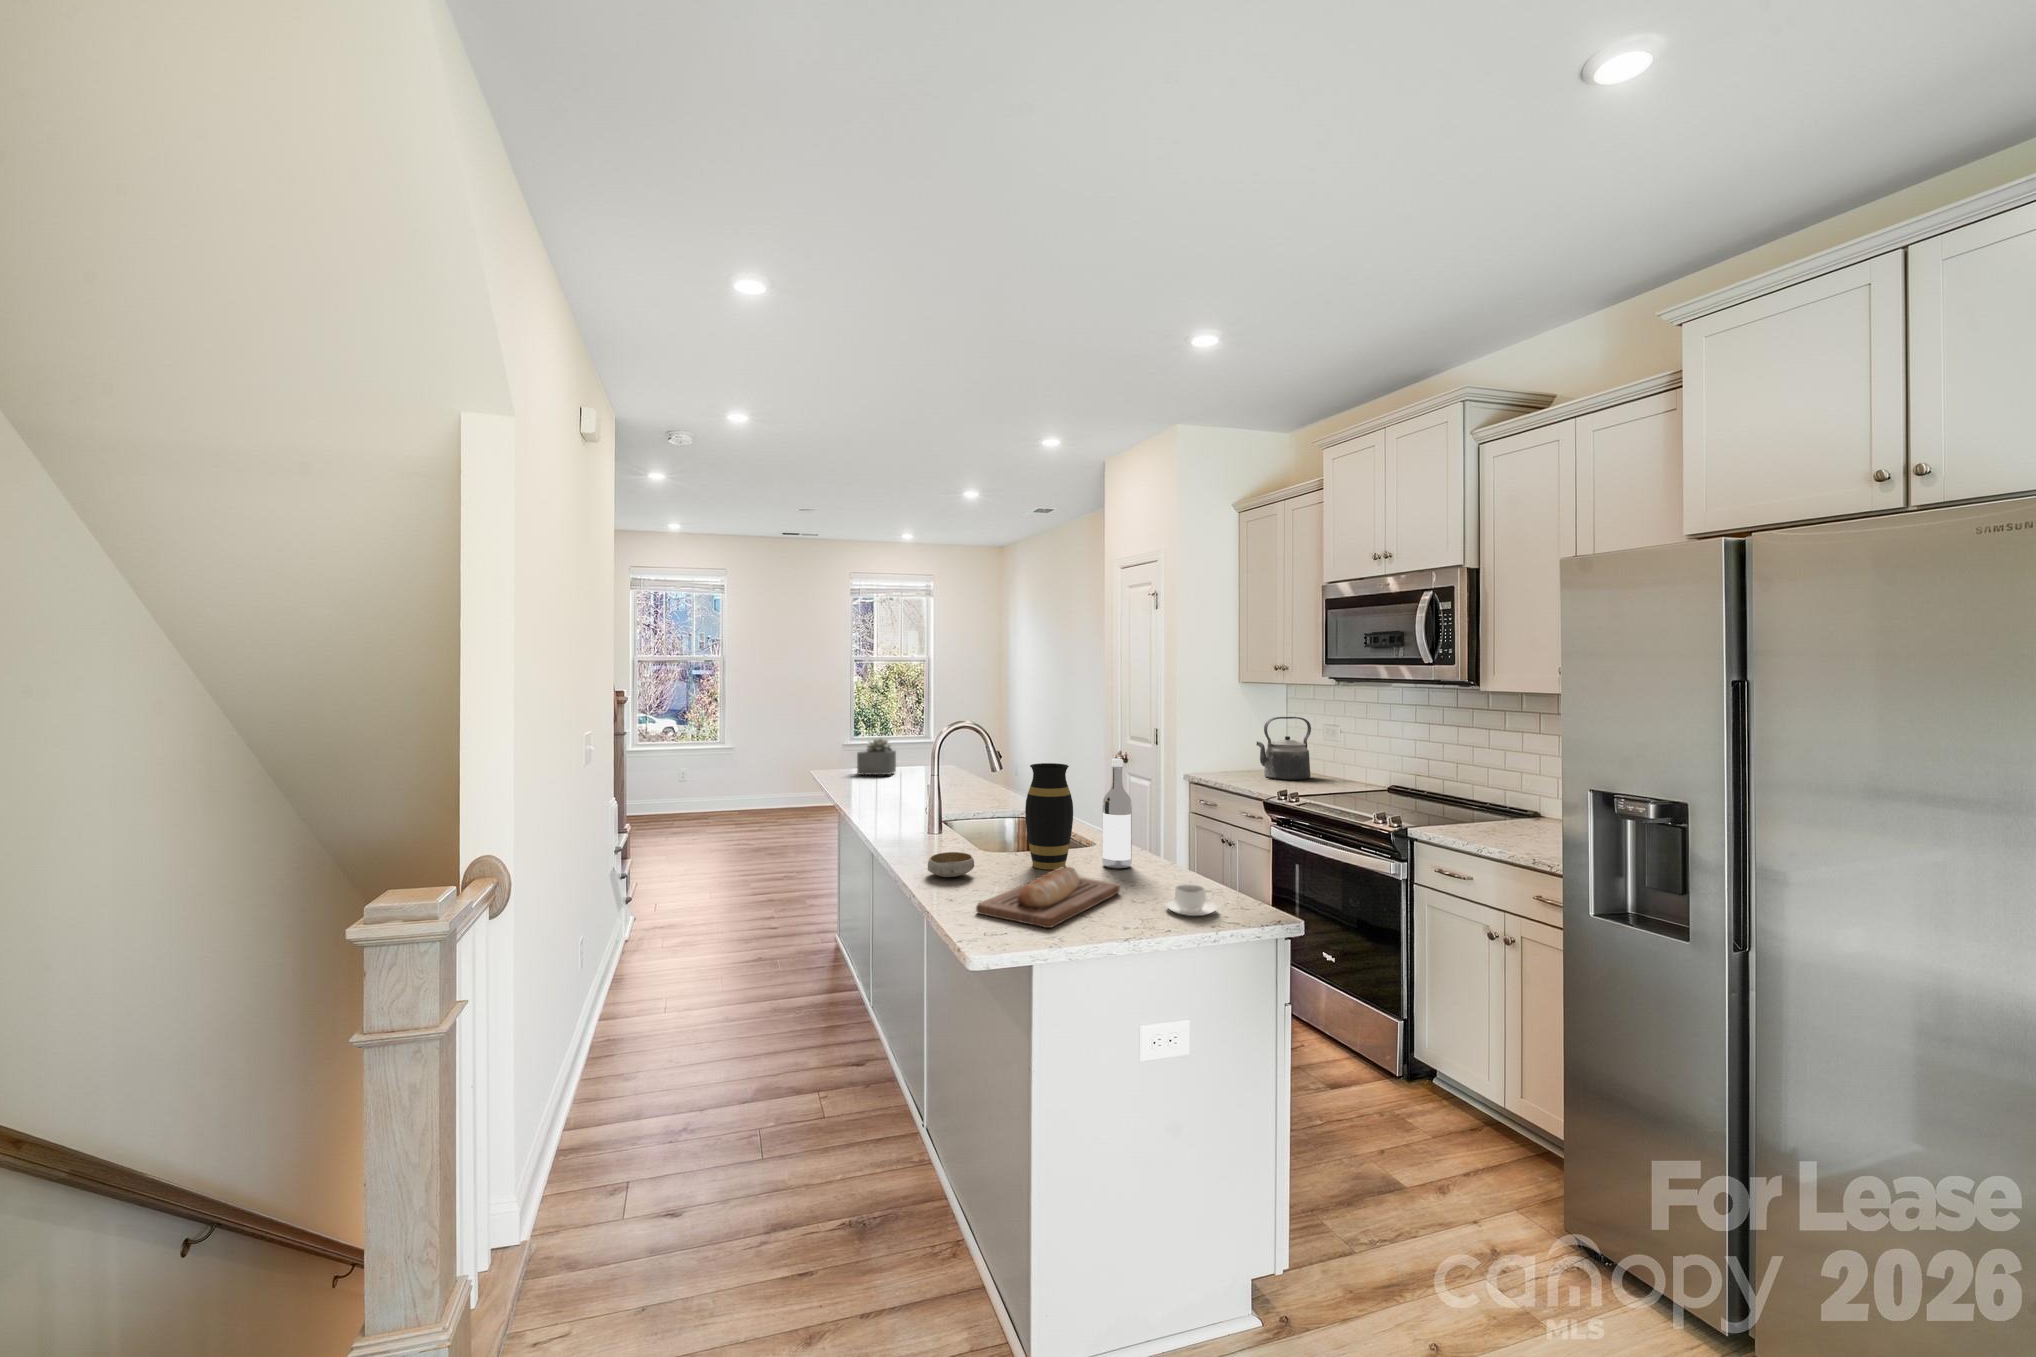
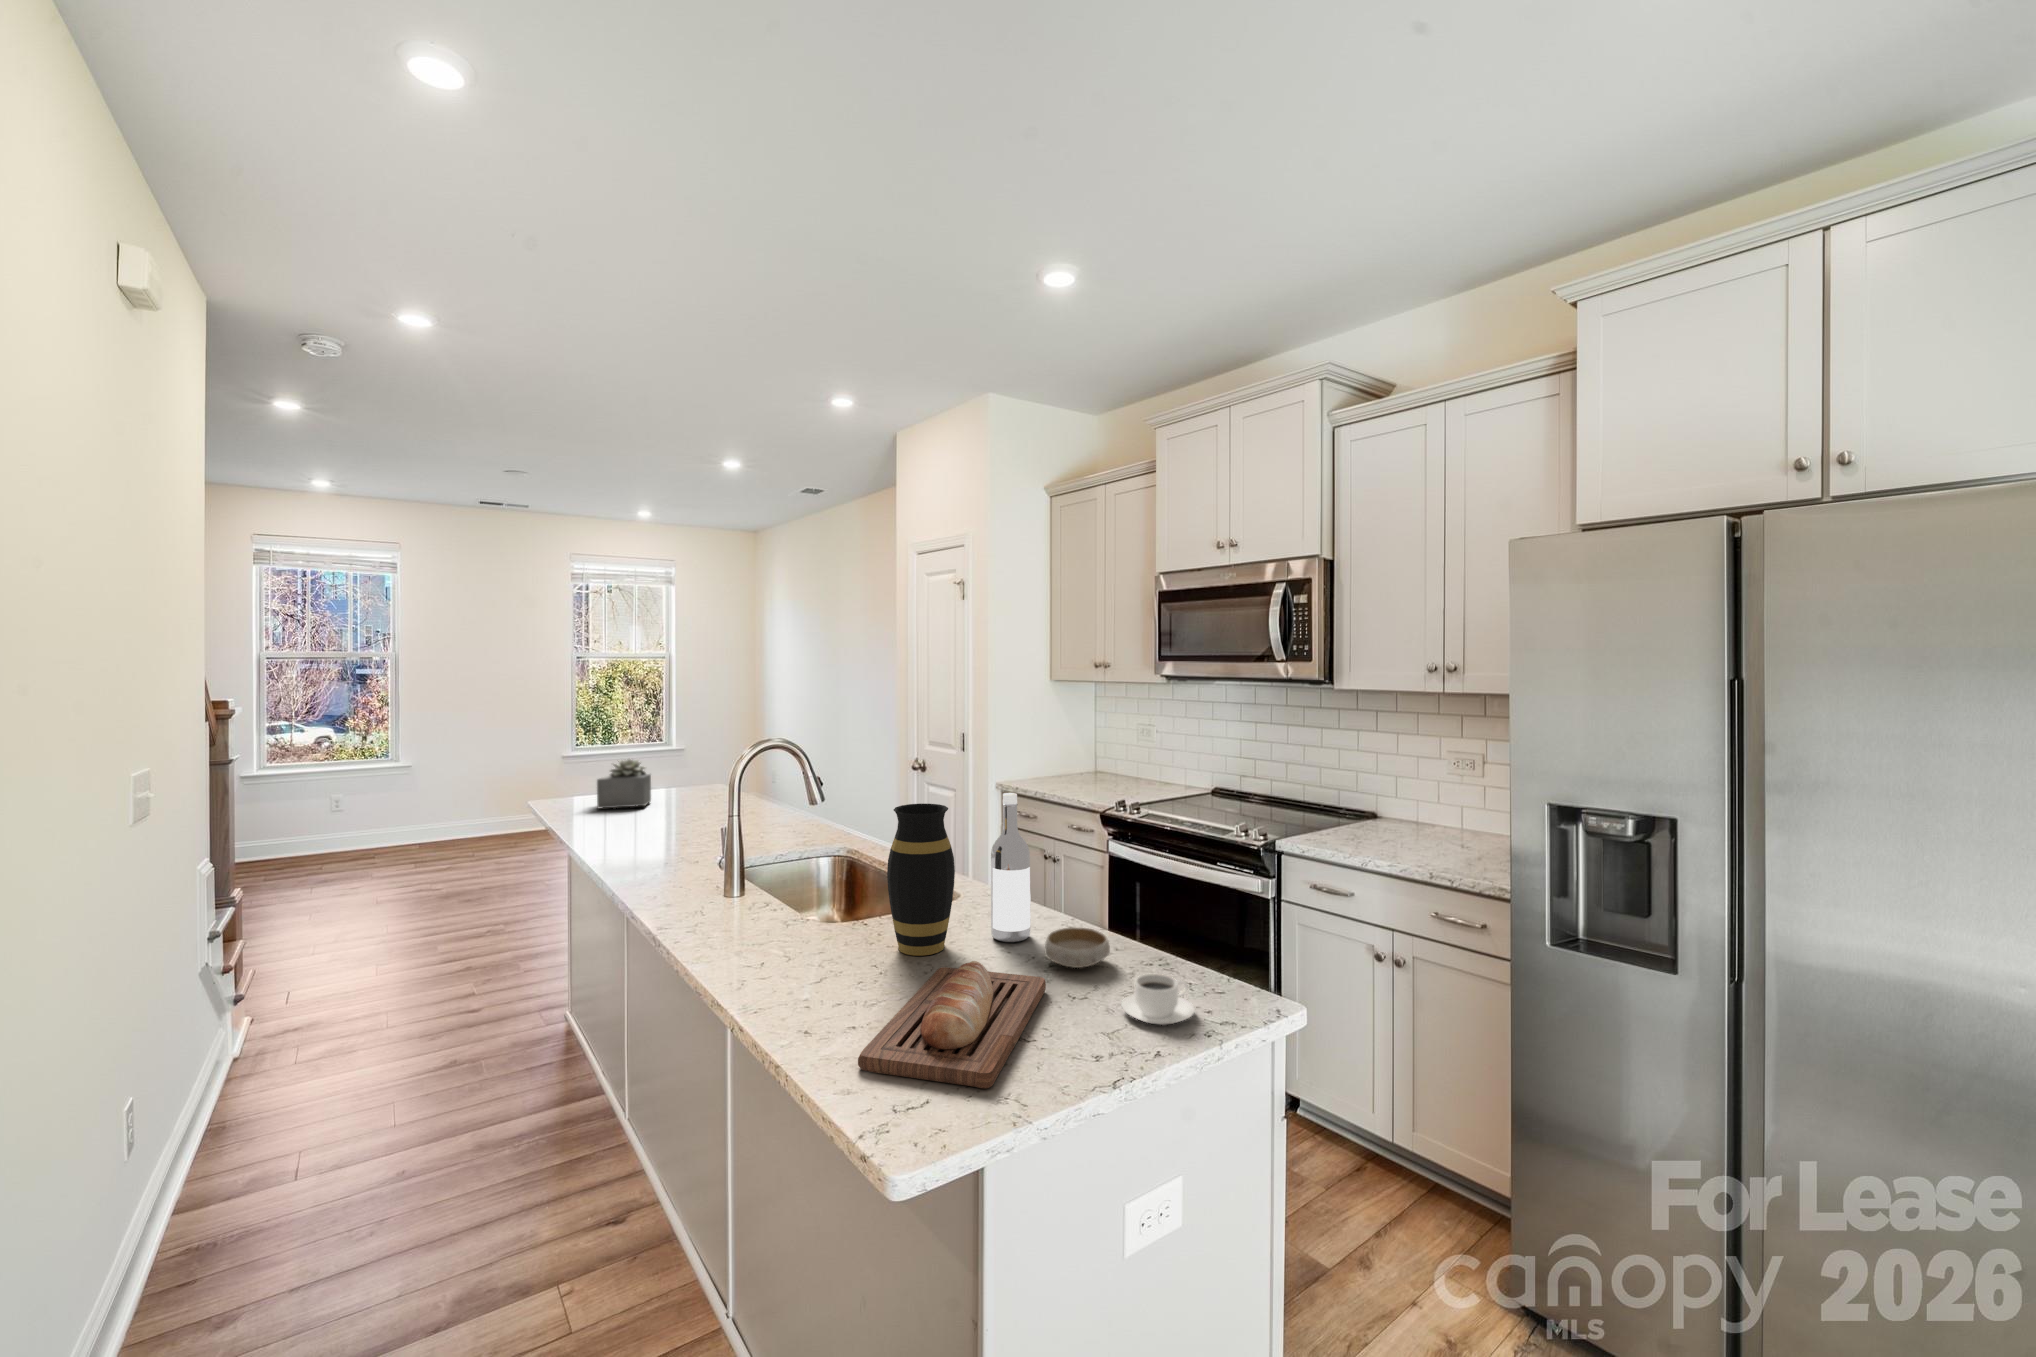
kettle: present [1256,717,1311,780] -> none [1078,716,1132,785]
bowl: present [928,852,974,877] -> present [1045,927,1110,968]

